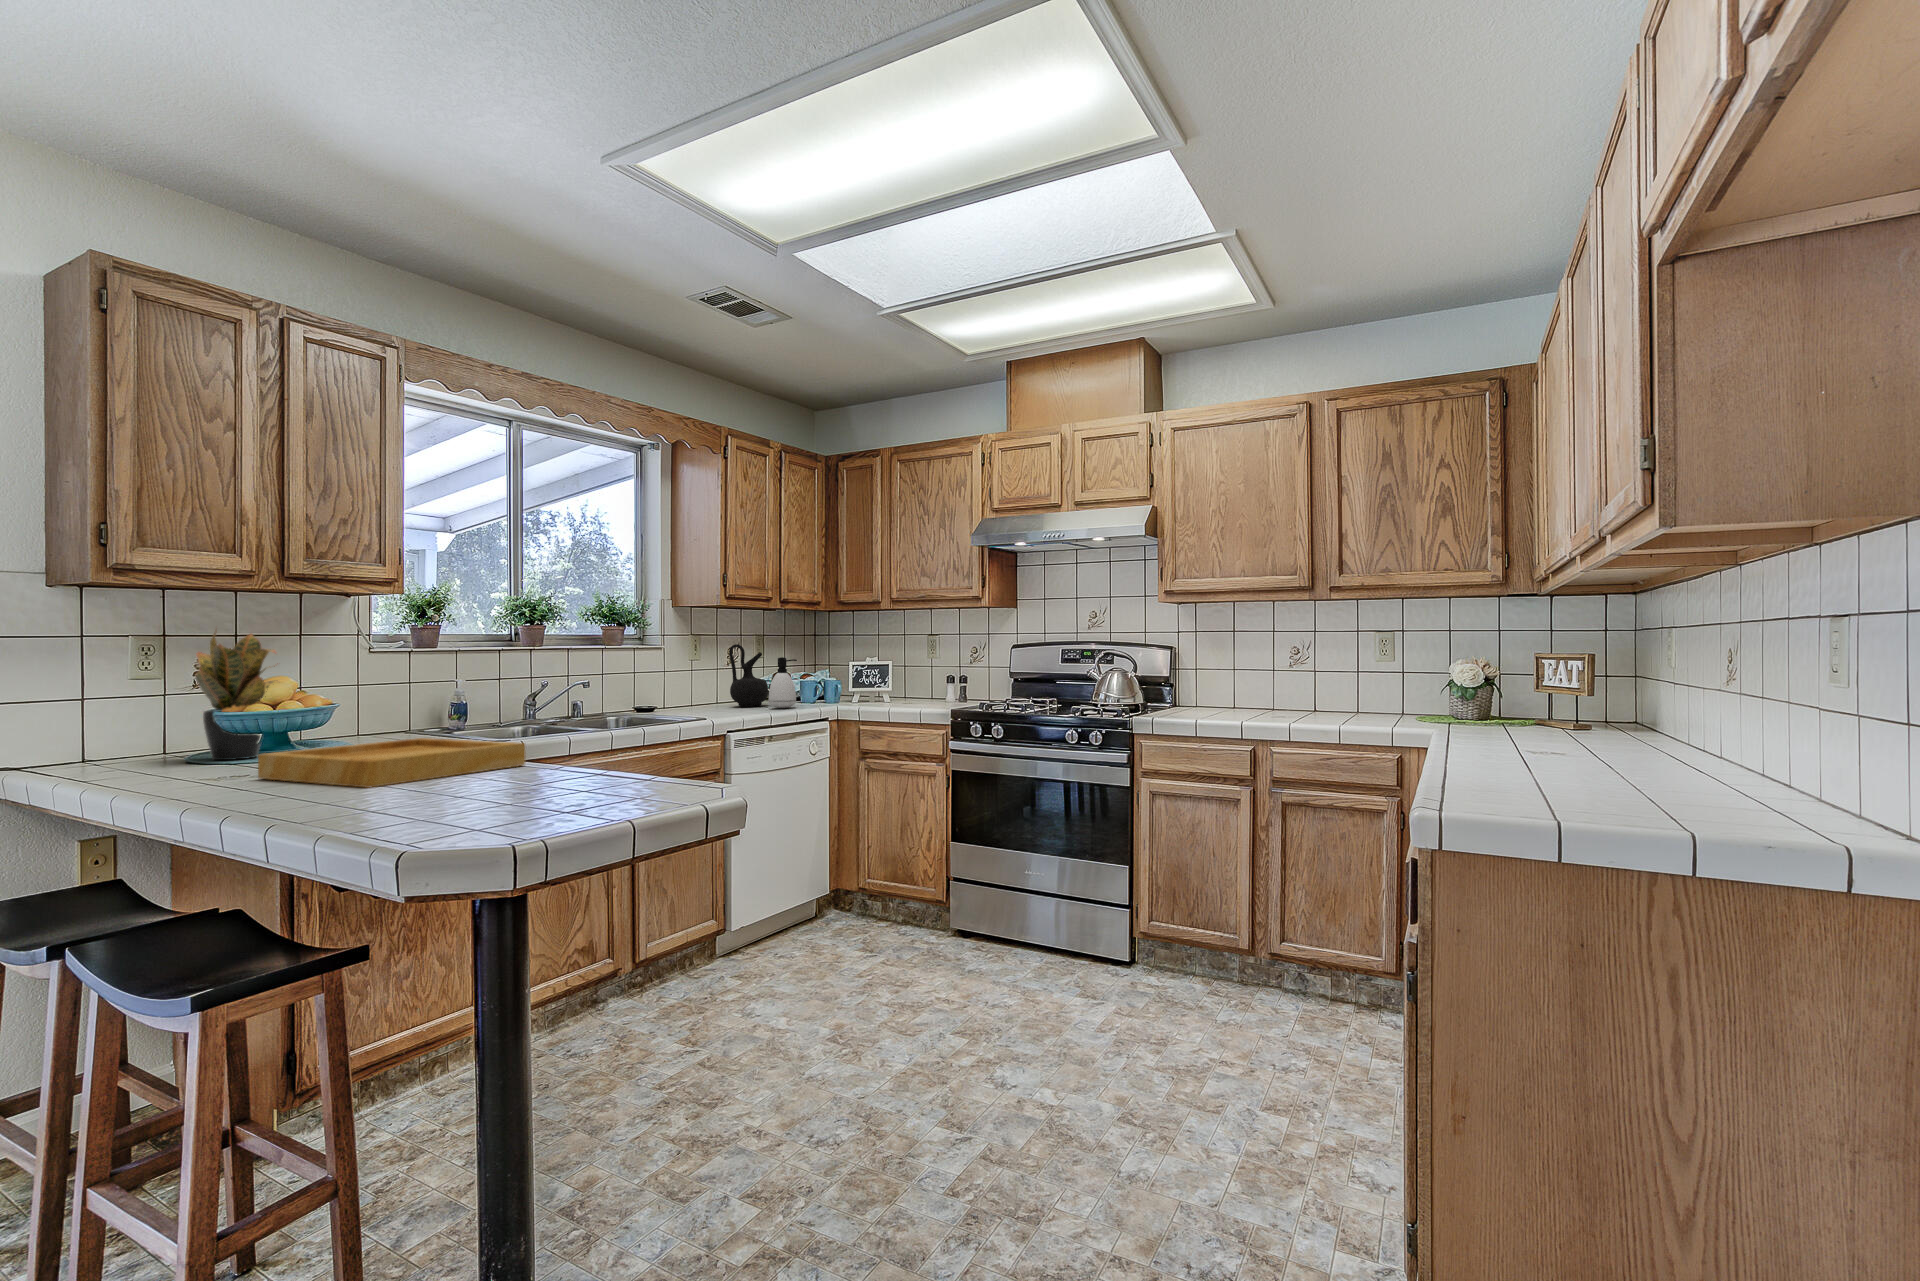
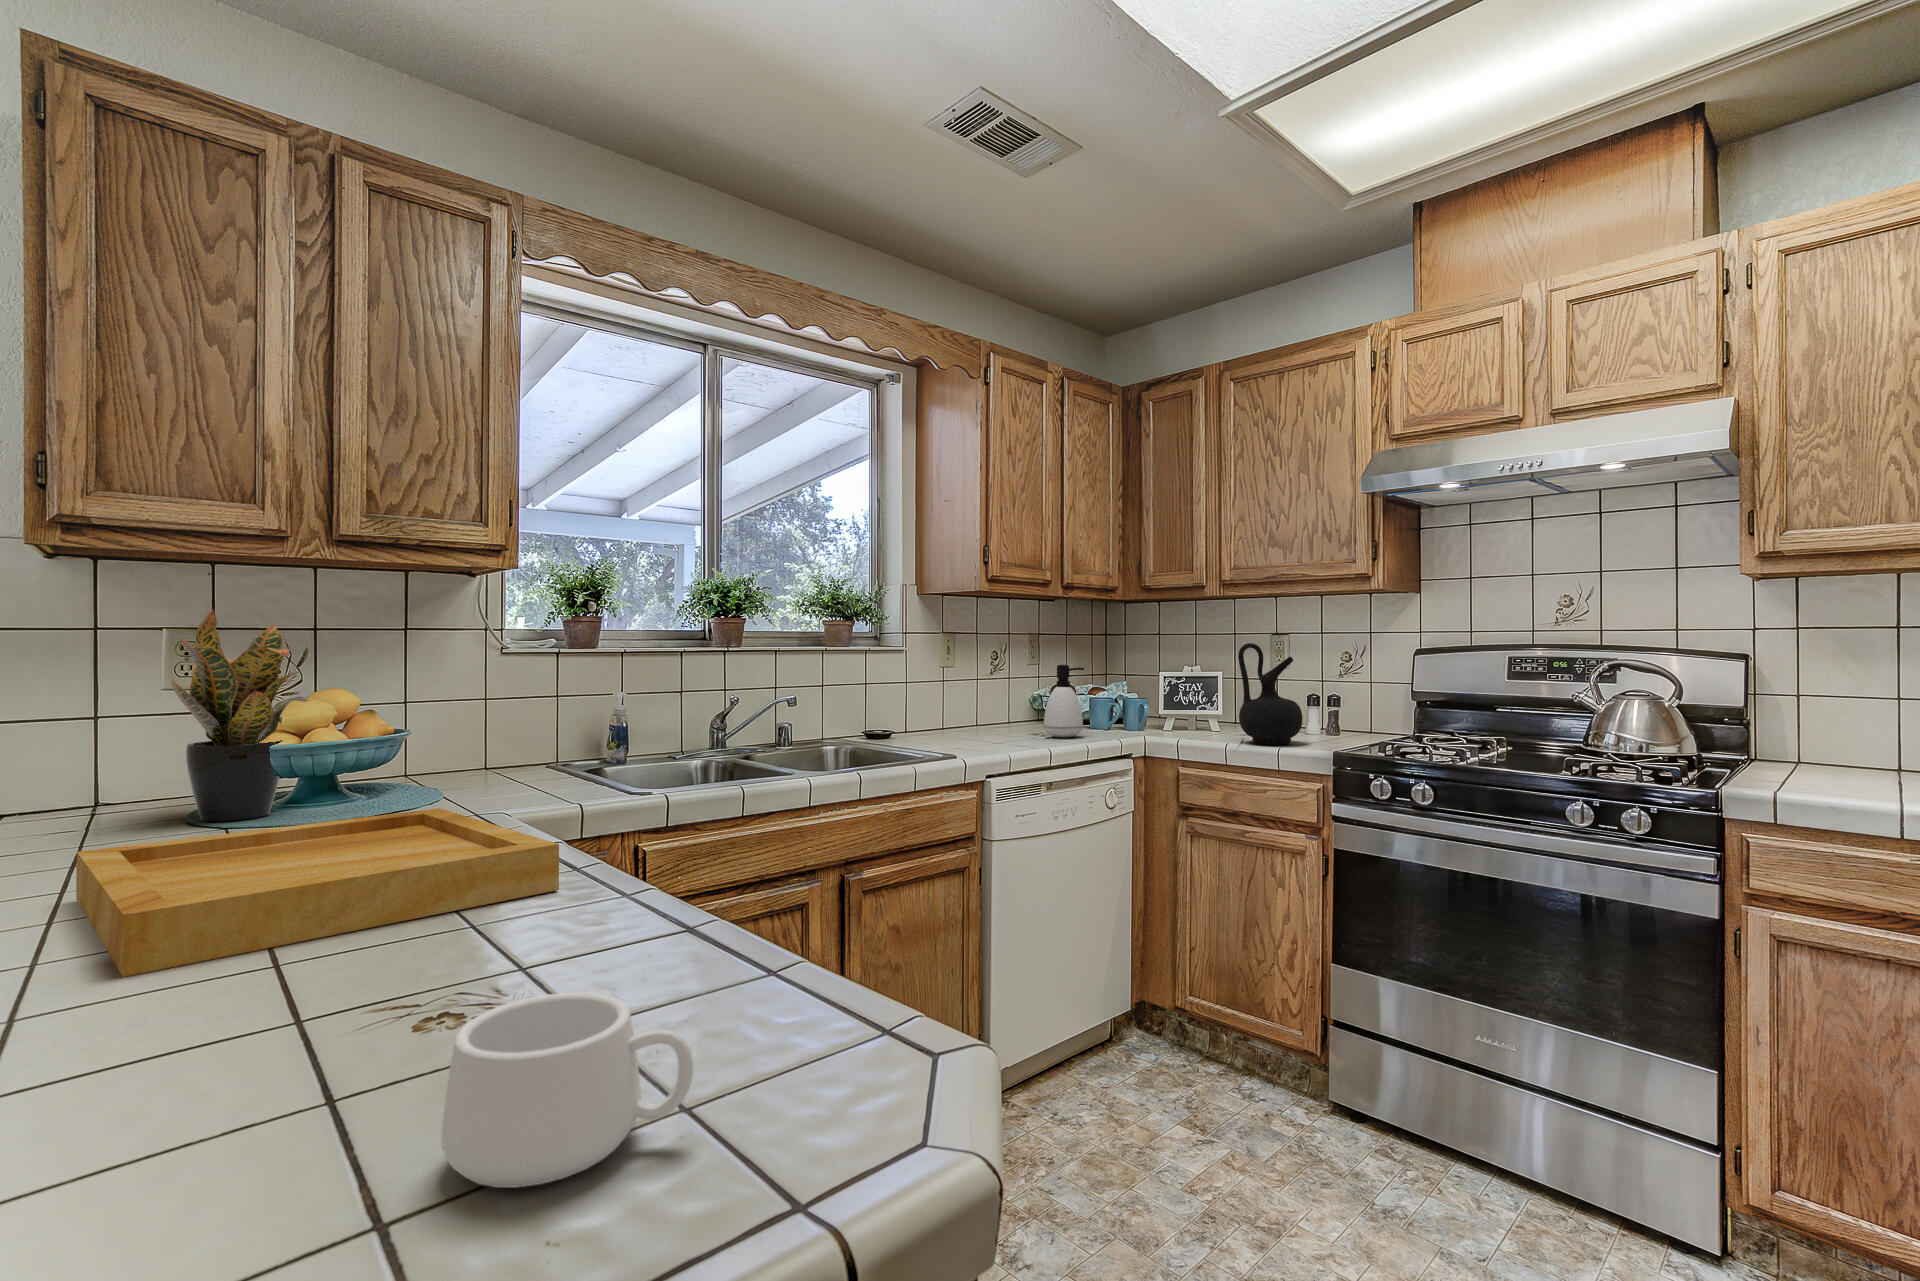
ceramic jug: present [729,644,768,707] -> present [1238,643,1302,745]
mug: none [588,753,660,795] -> present [442,993,693,1188]

